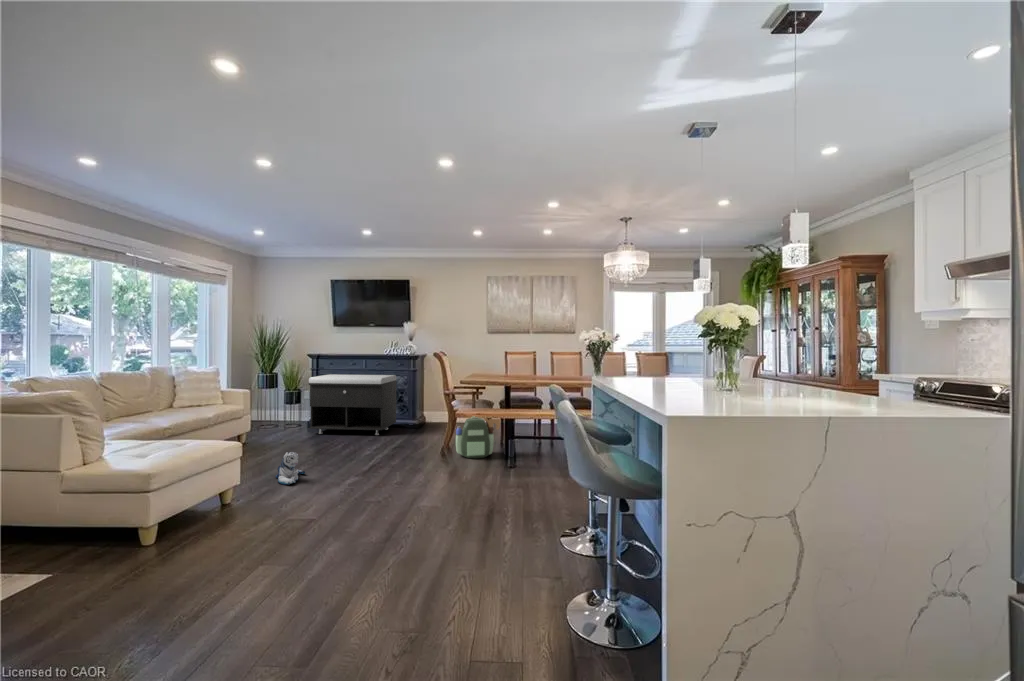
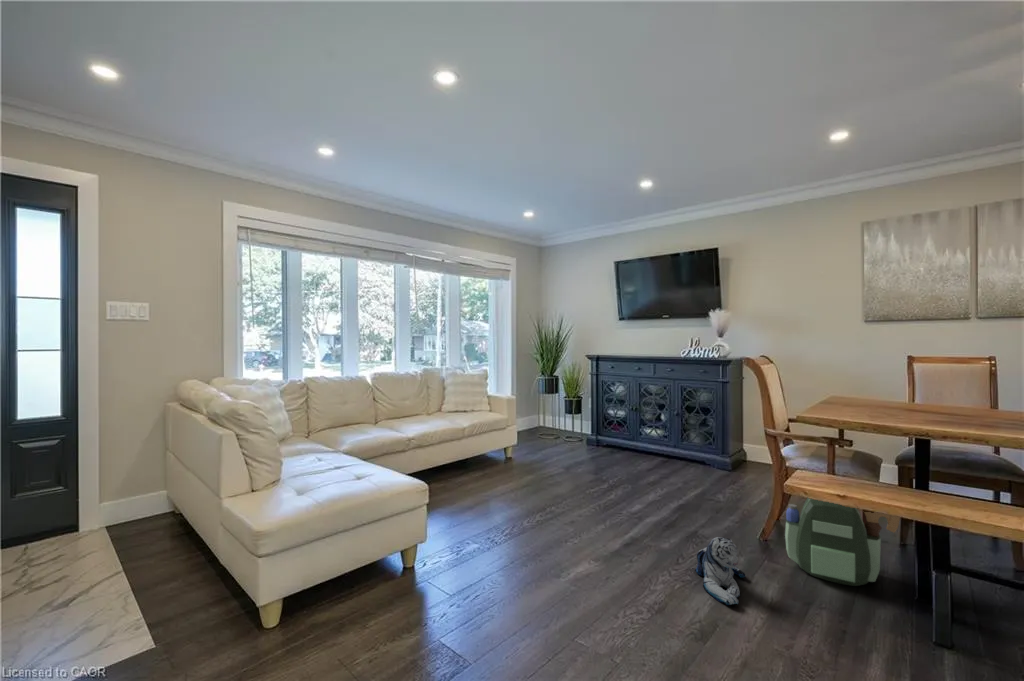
storage bench: present [309,374,396,435] -> none [578,381,696,474]
plush toy: present [275,452,305,485] -> present [695,537,745,605]

